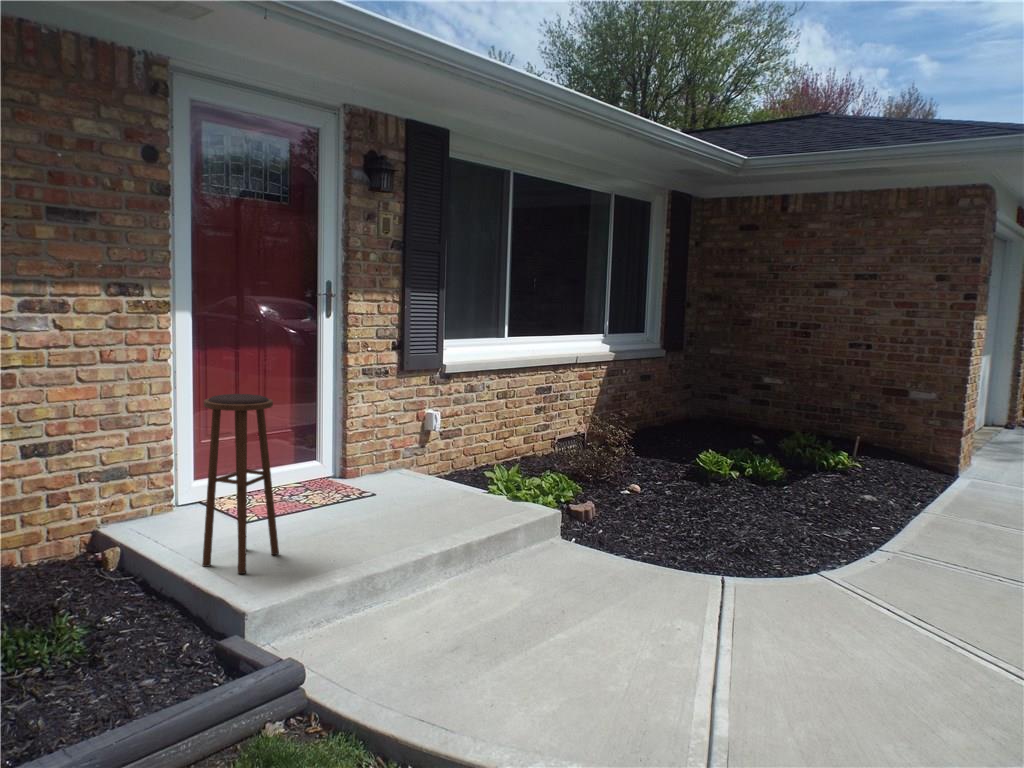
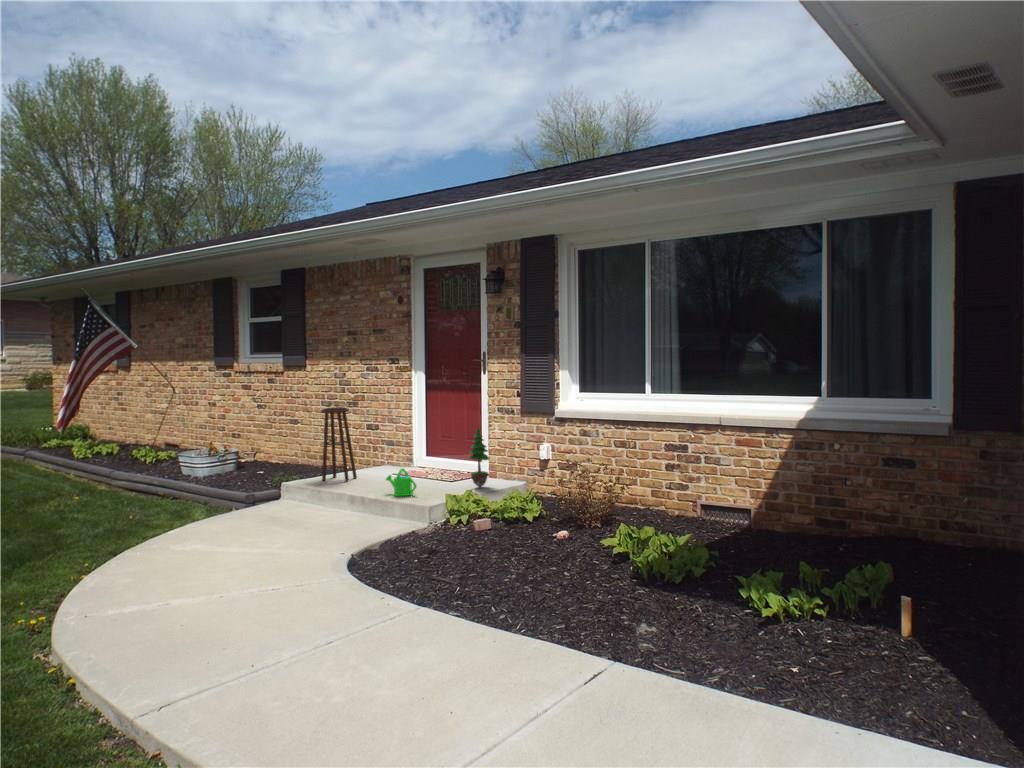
potted tree: none [402,395,435,487] -> present [469,428,489,487]
watering can: none [423,477,463,526] -> present [386,468,416,496]

